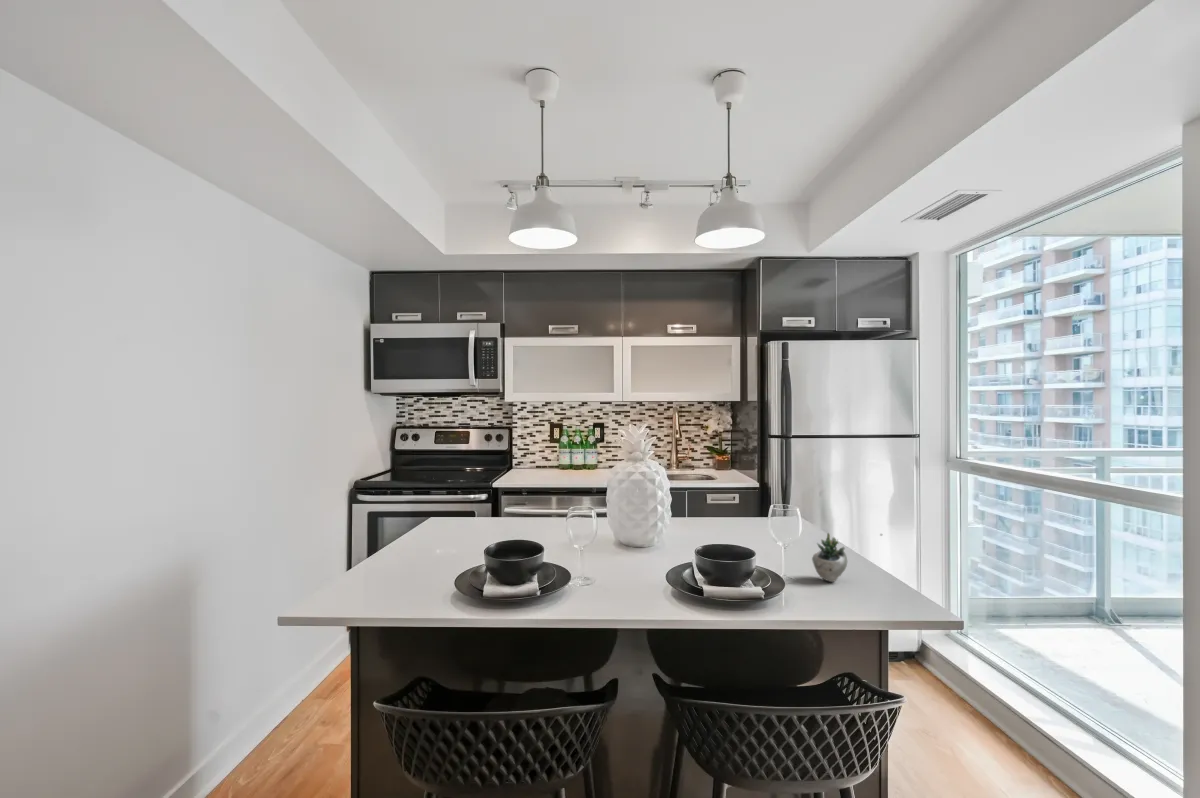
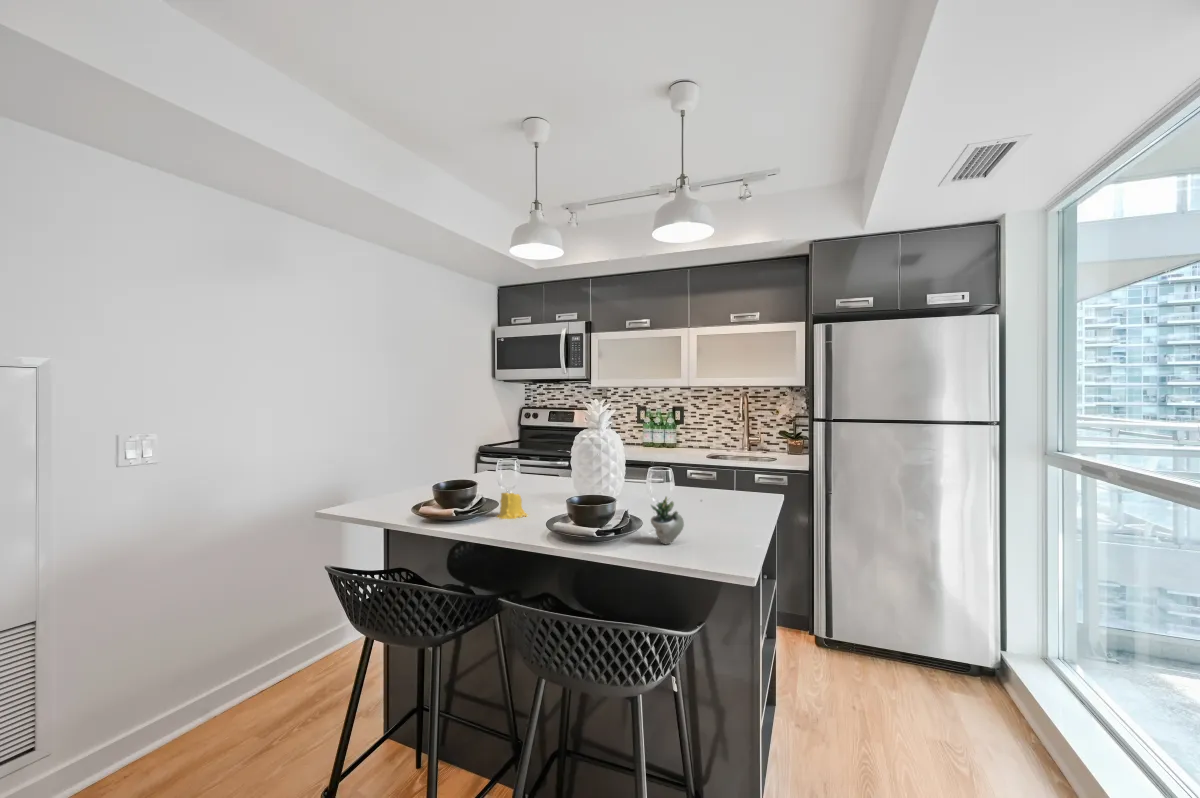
candle: none [606,541,640,577] -> present [497,493,527,519]

